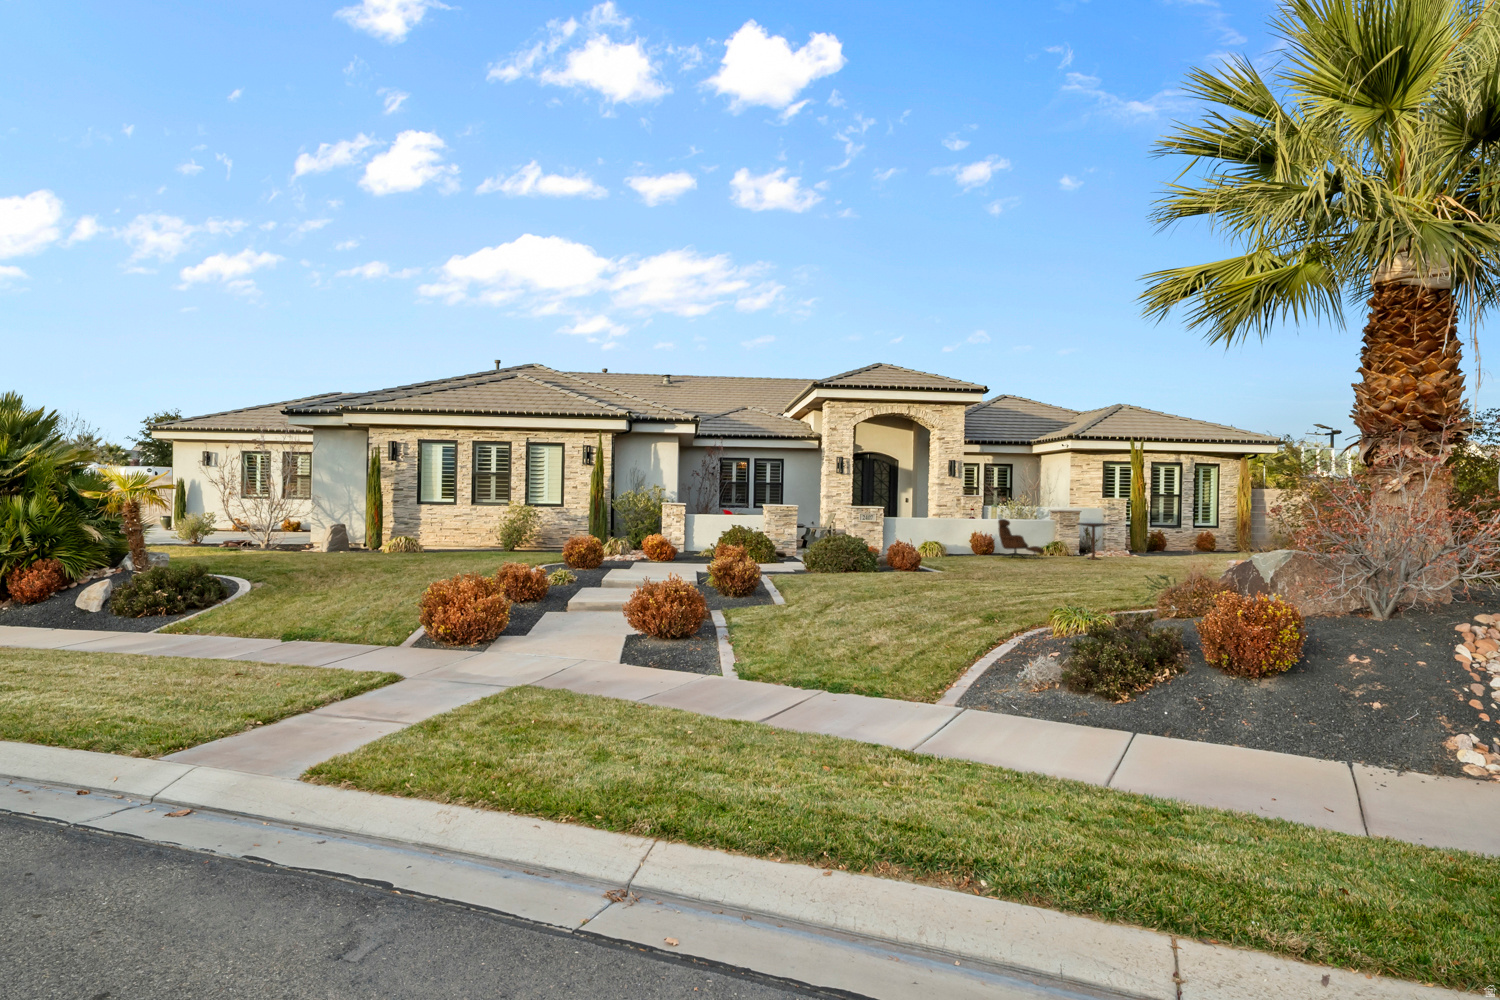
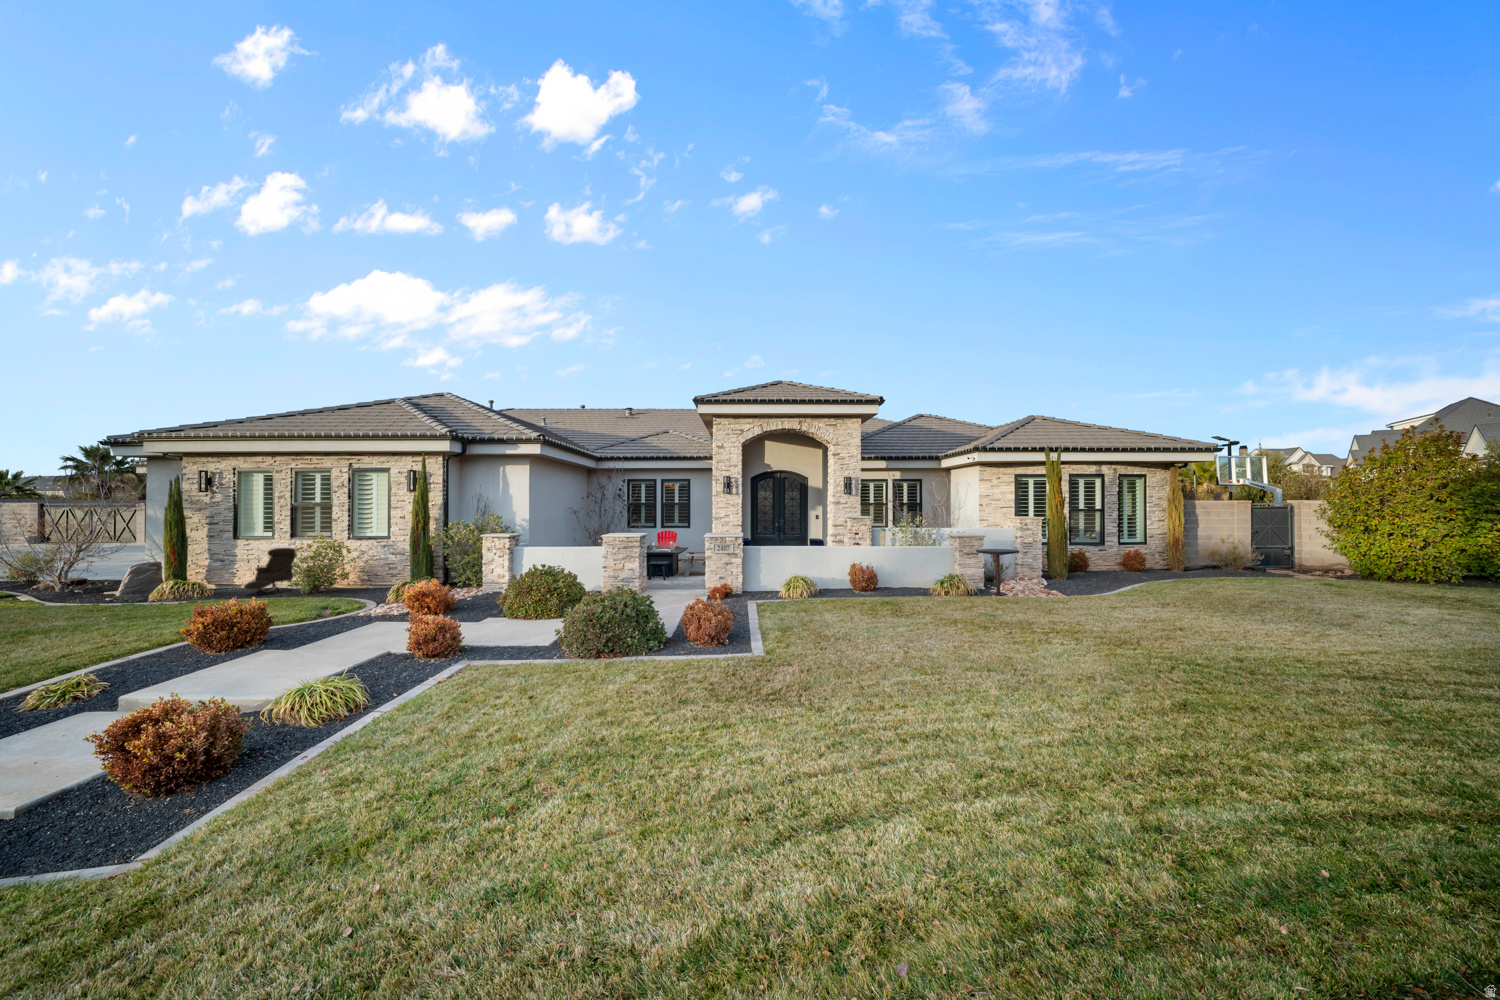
lounge chair: present [998,519,1044,558] -> present [244,548,296,594]

